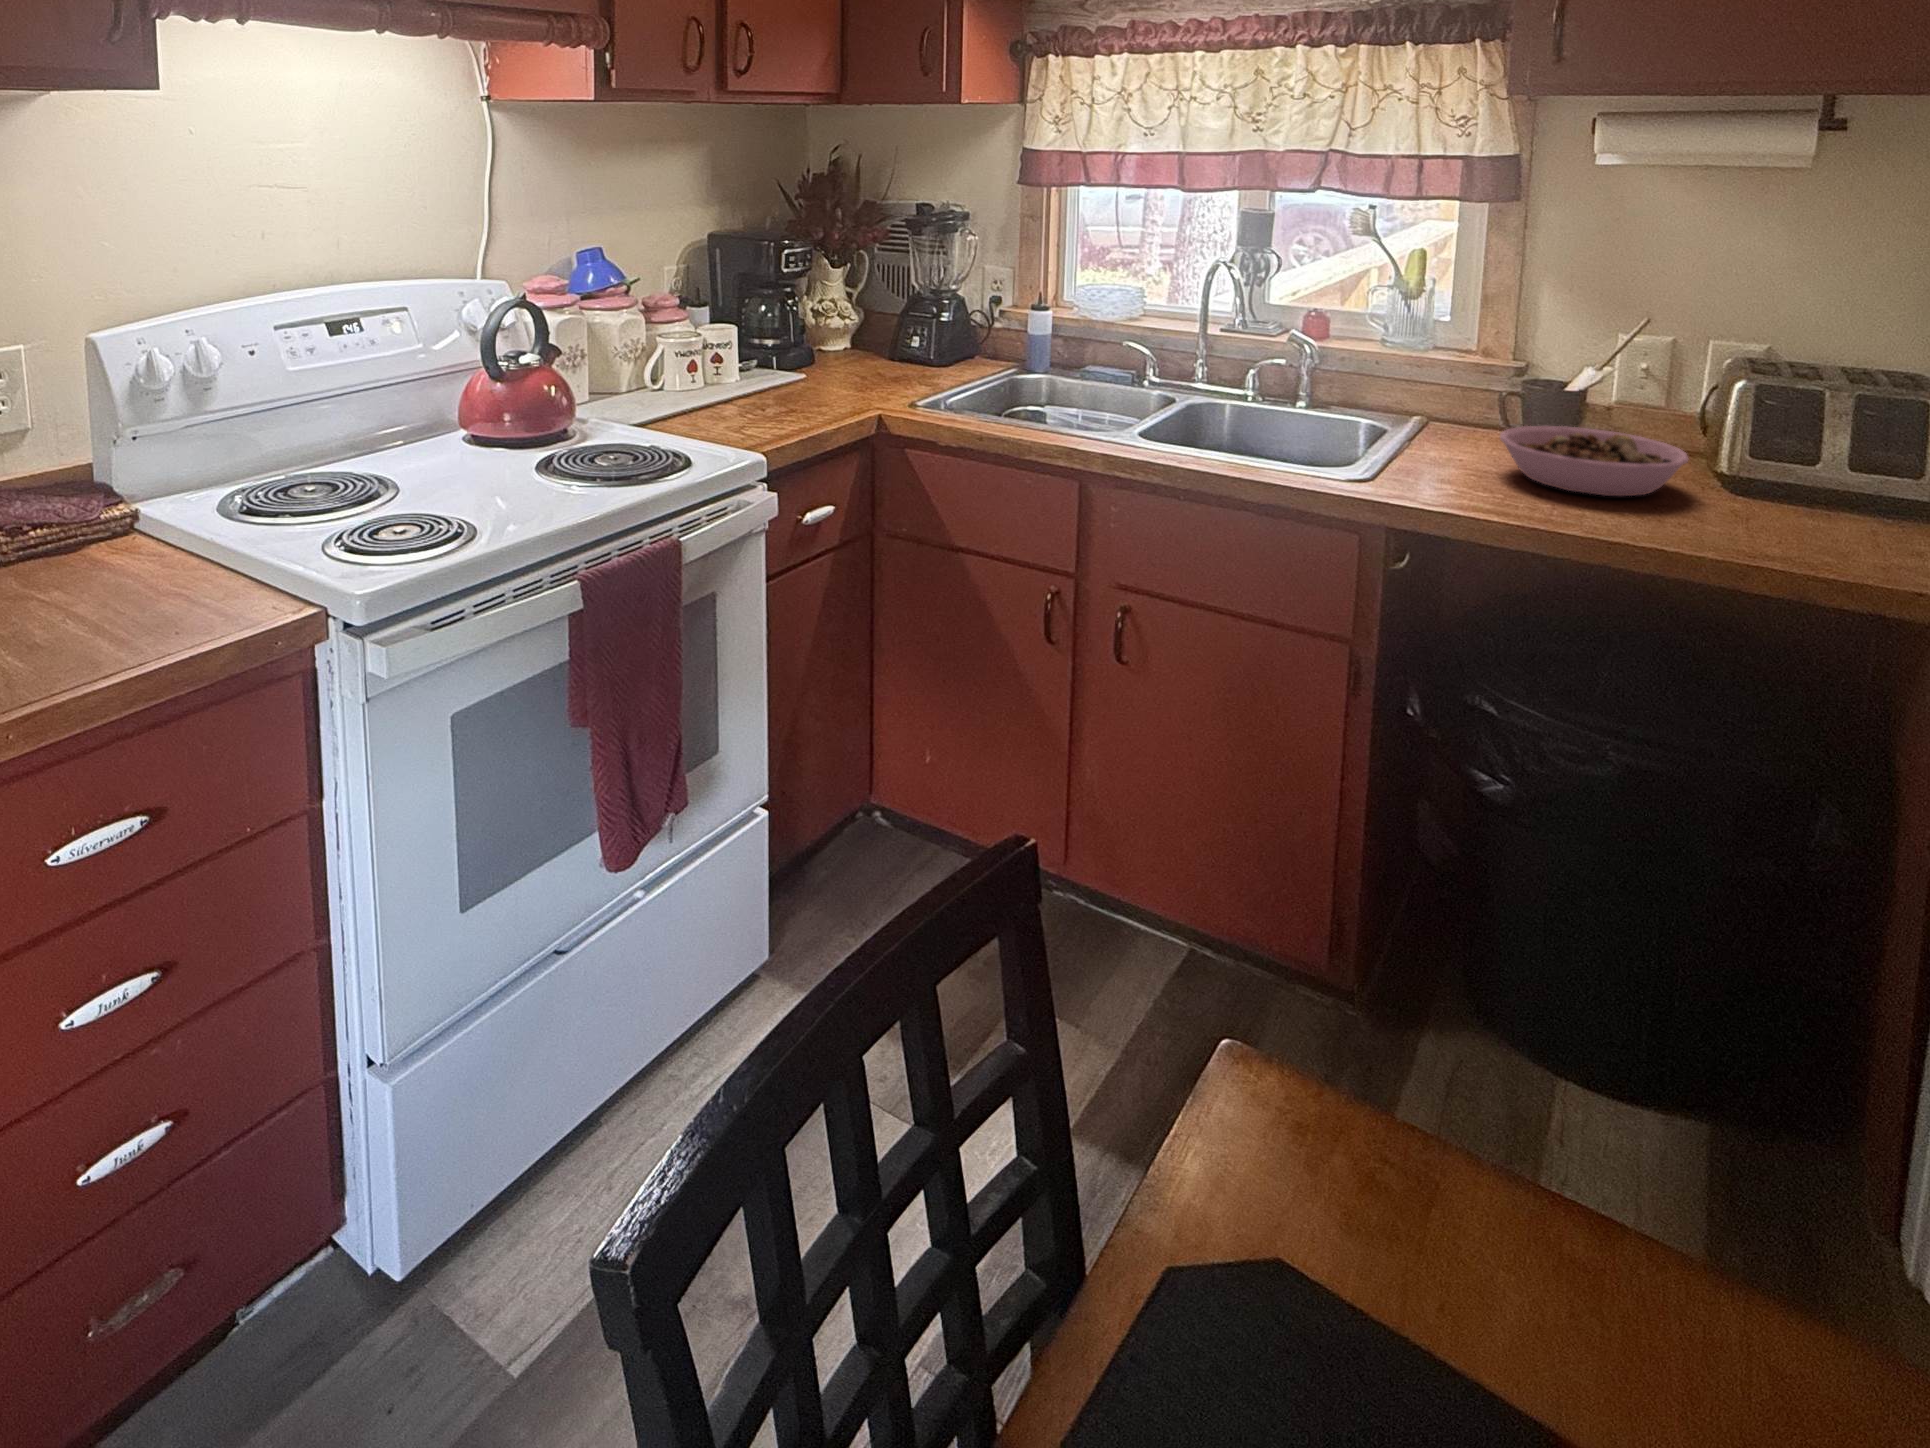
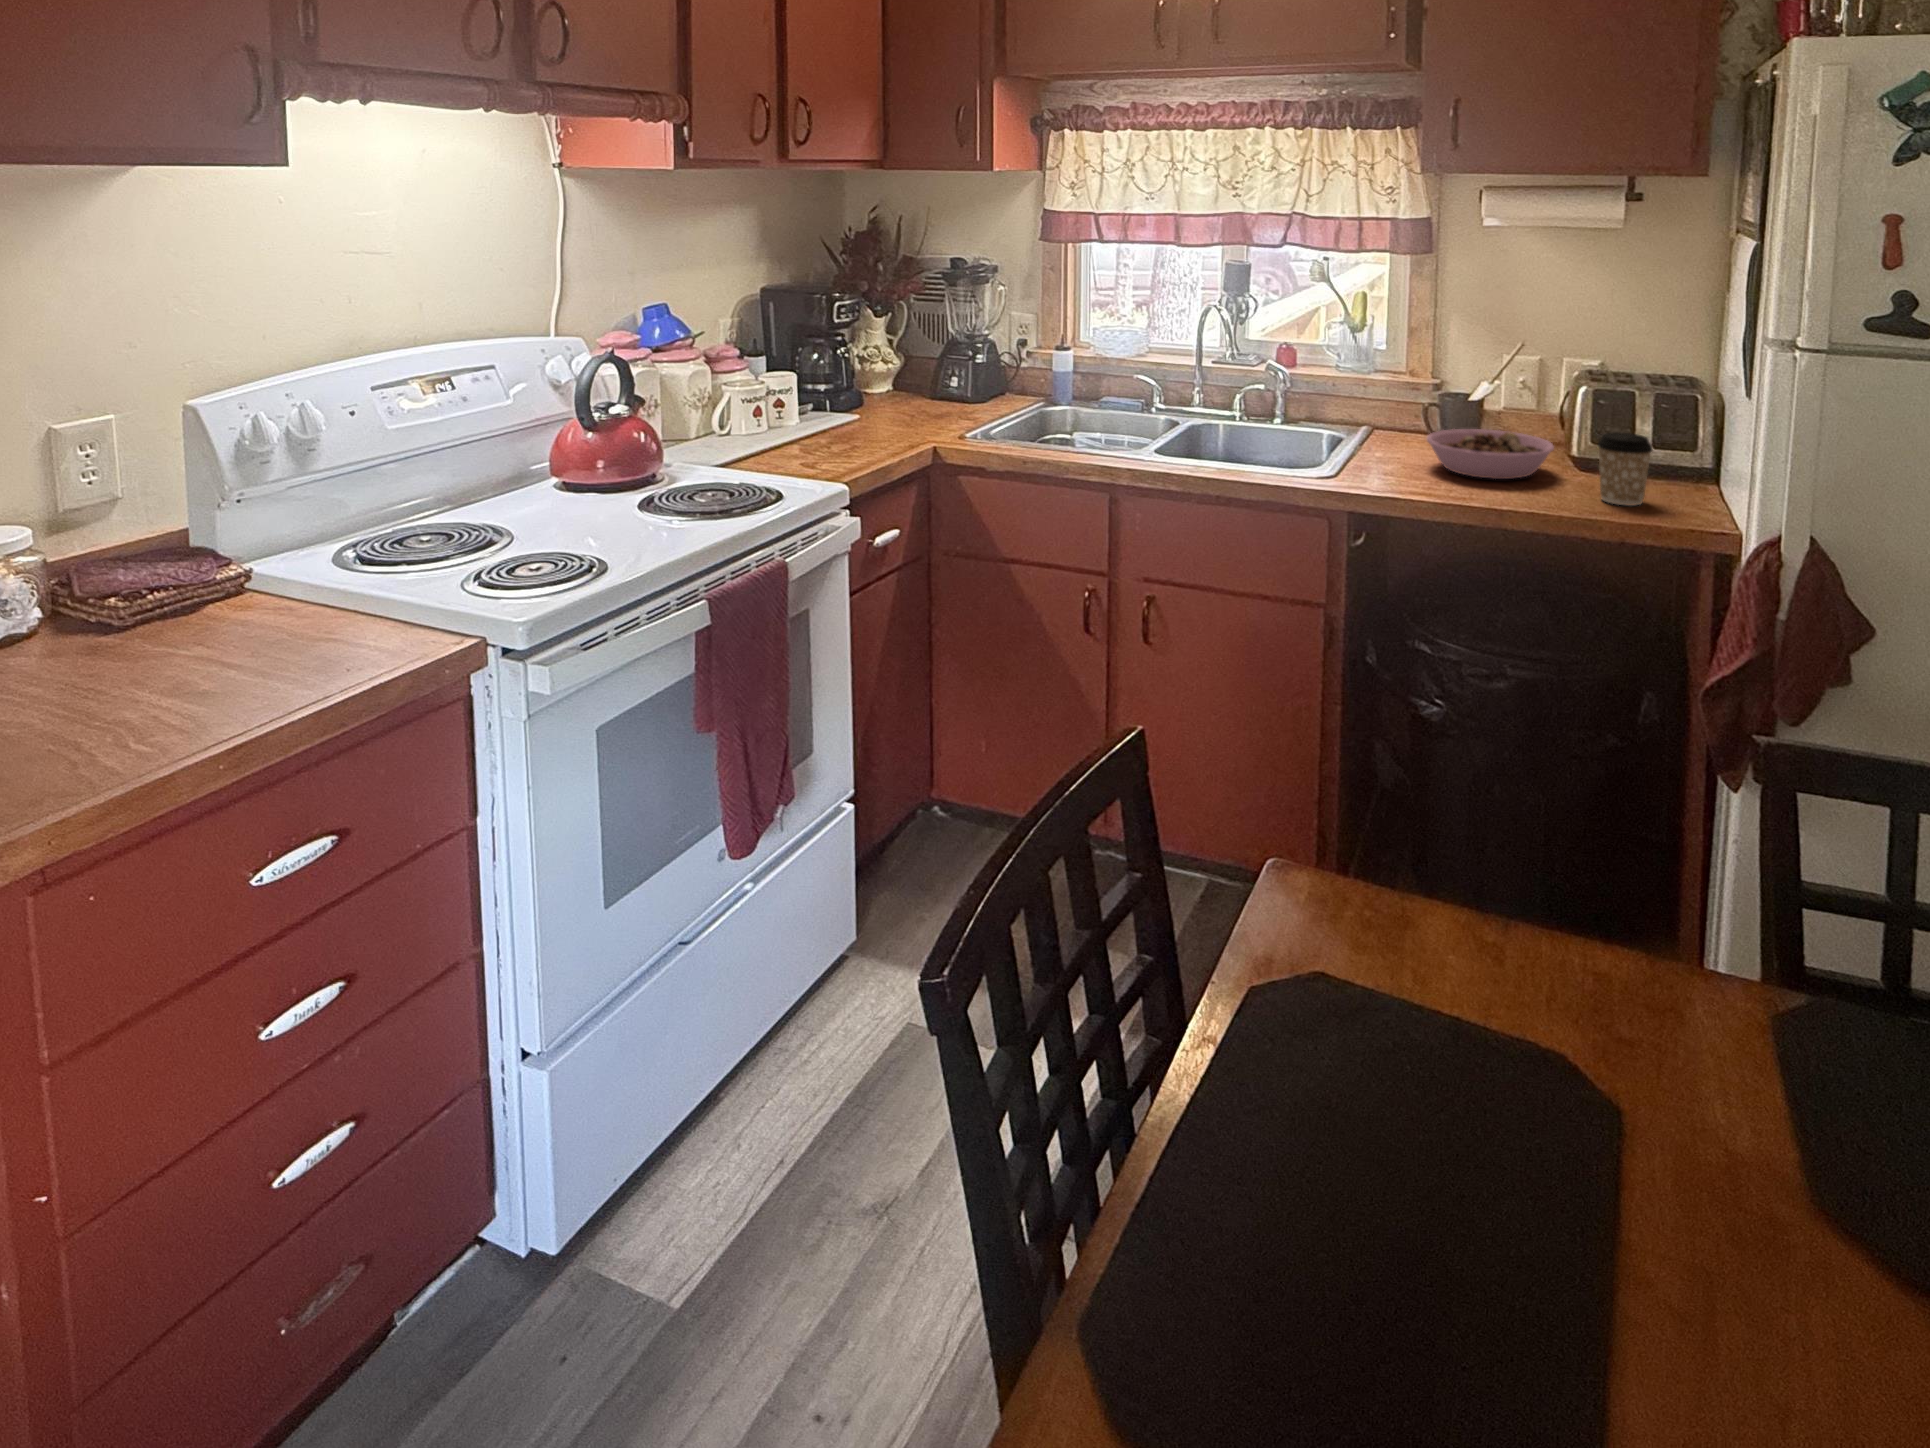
coffee cup: none [1758,444,1849,547] -> present [1598,432,1652,506]

